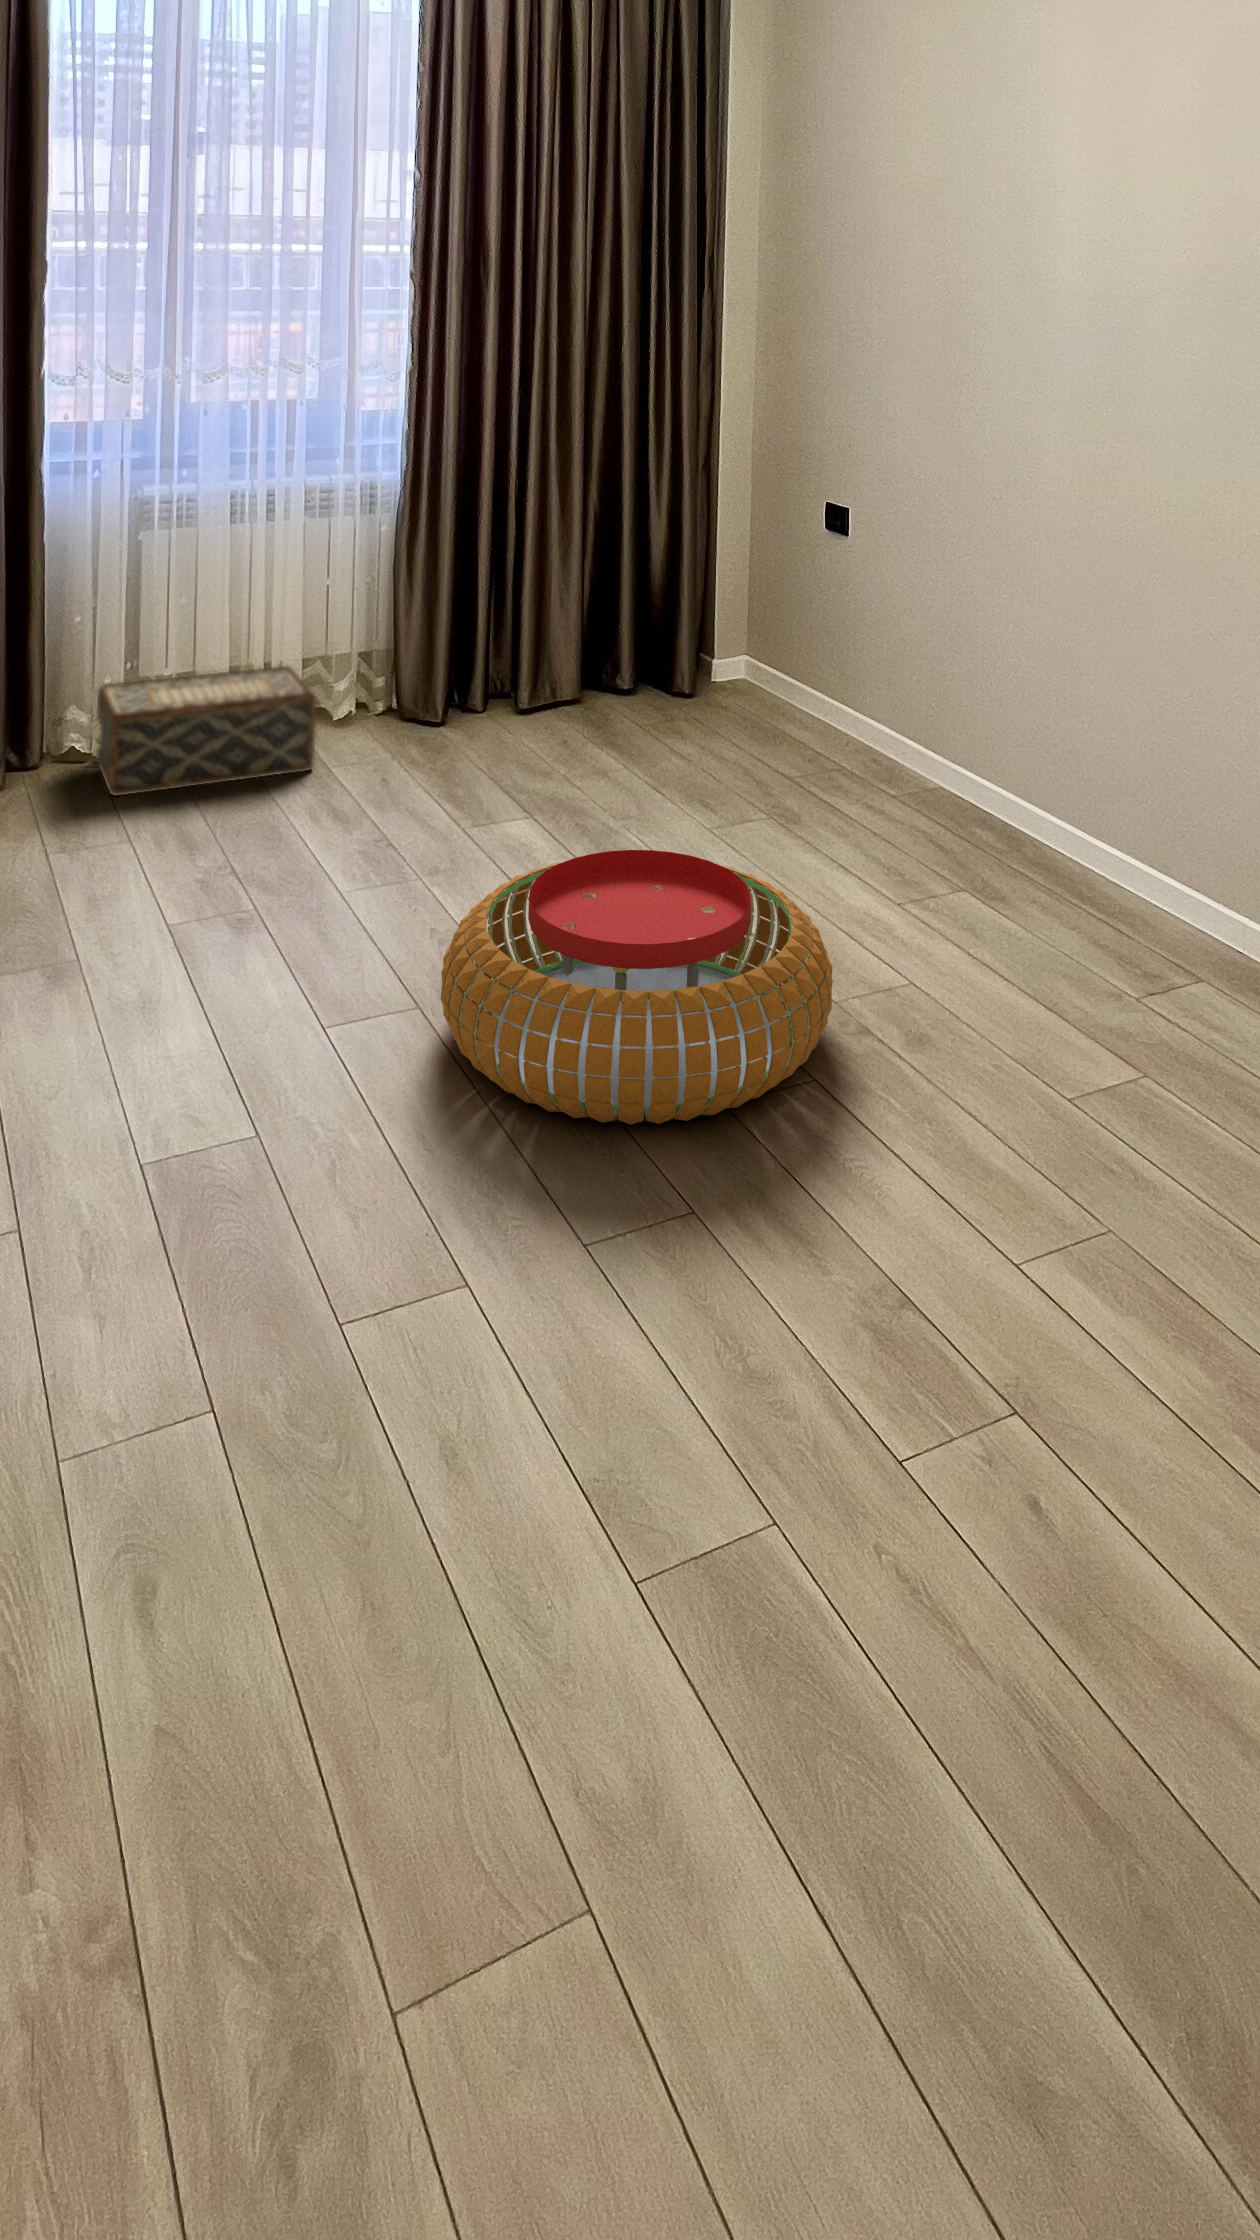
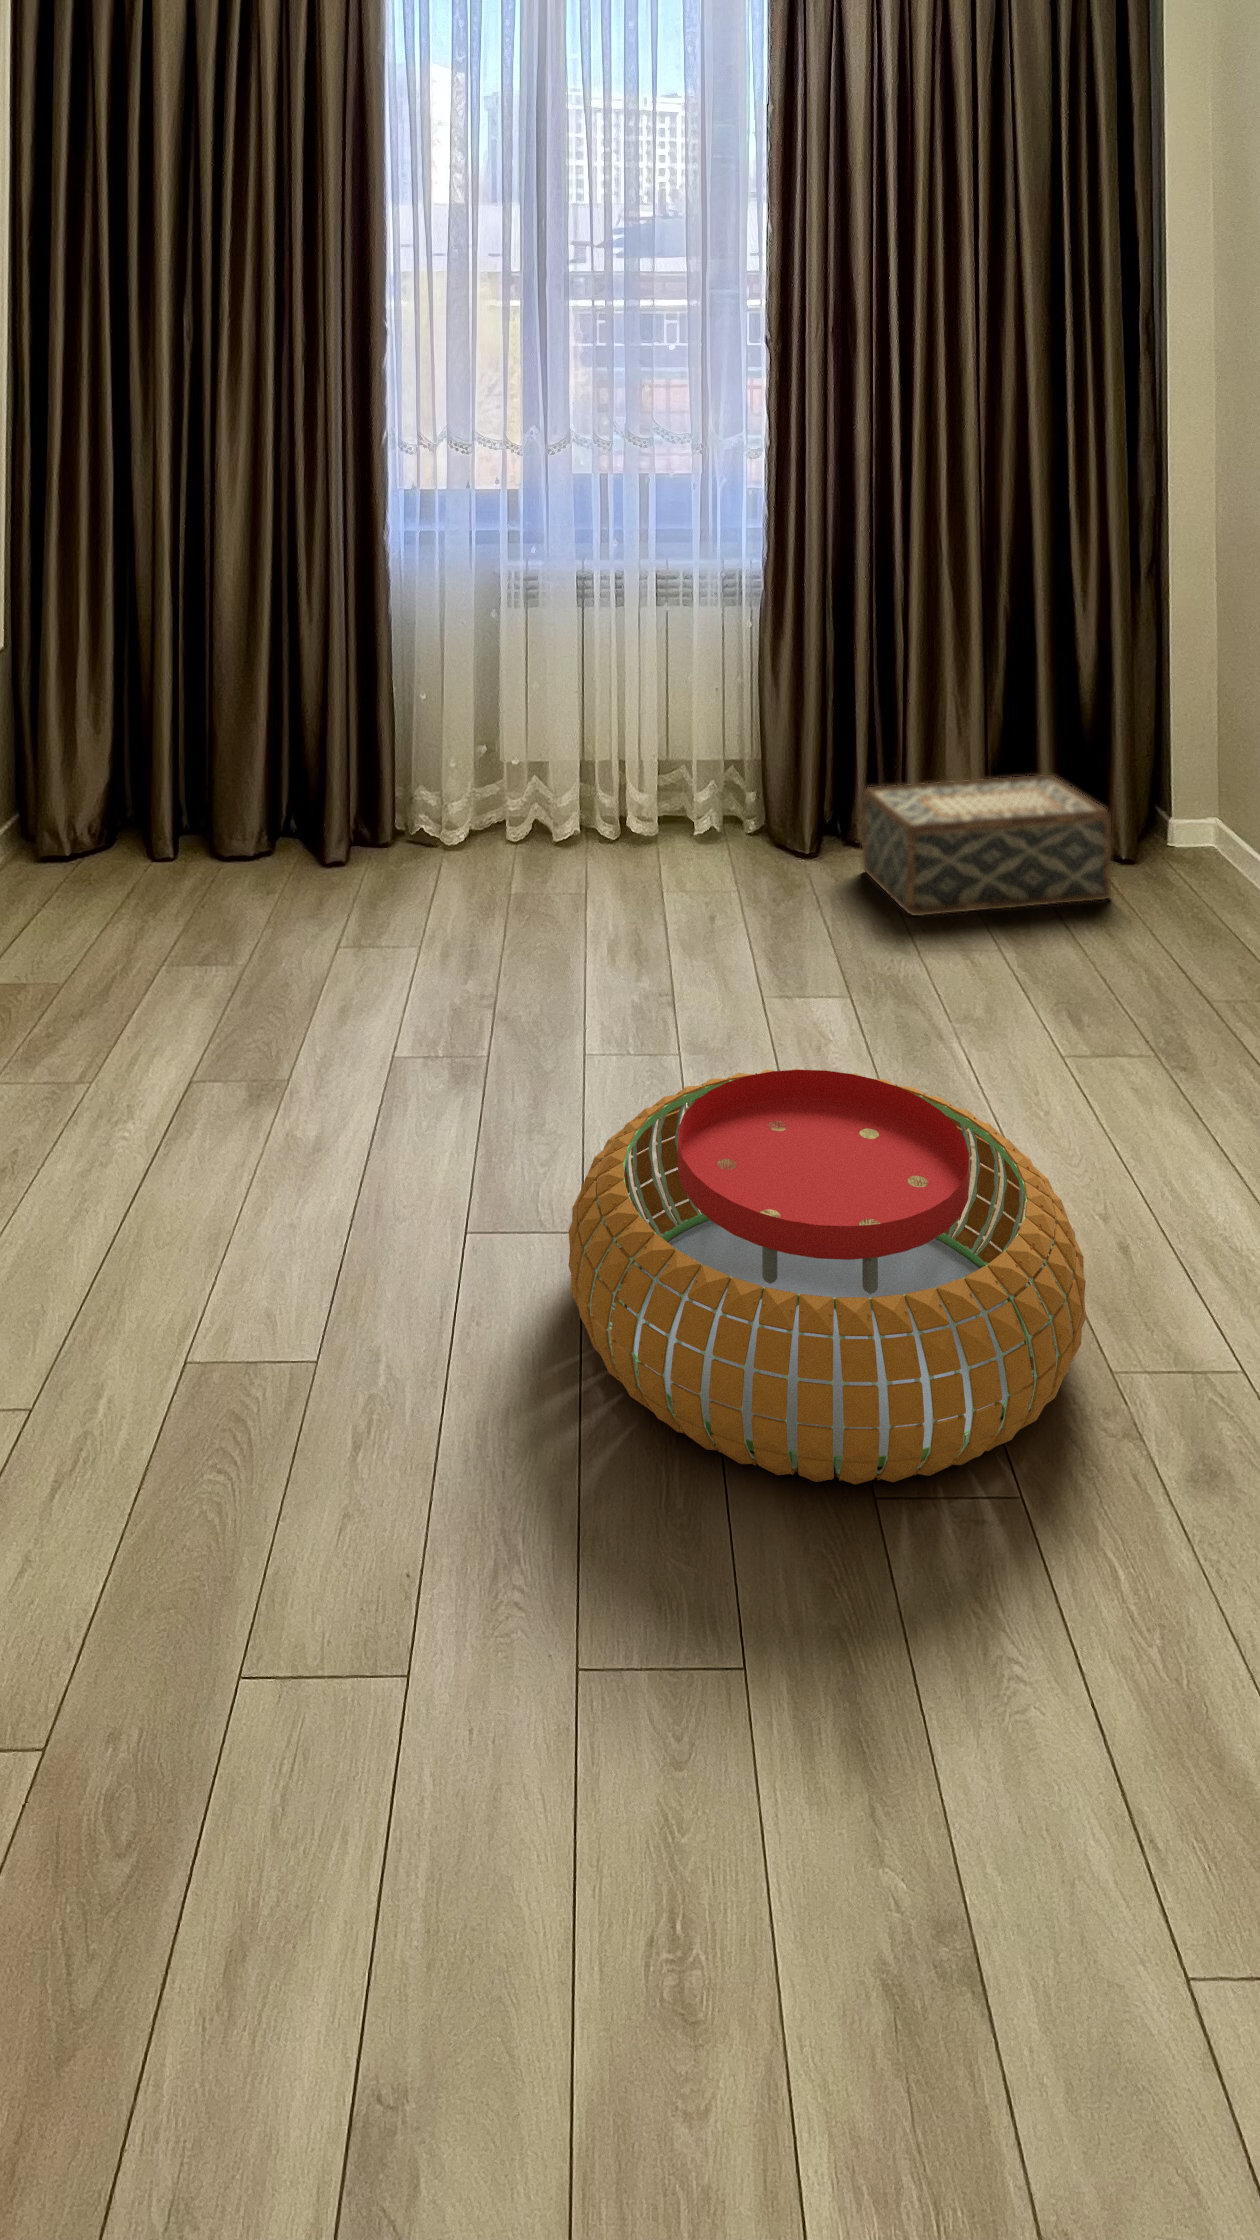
woven basket: present [96,666,316,796] -> present [862,775,1111,916]

